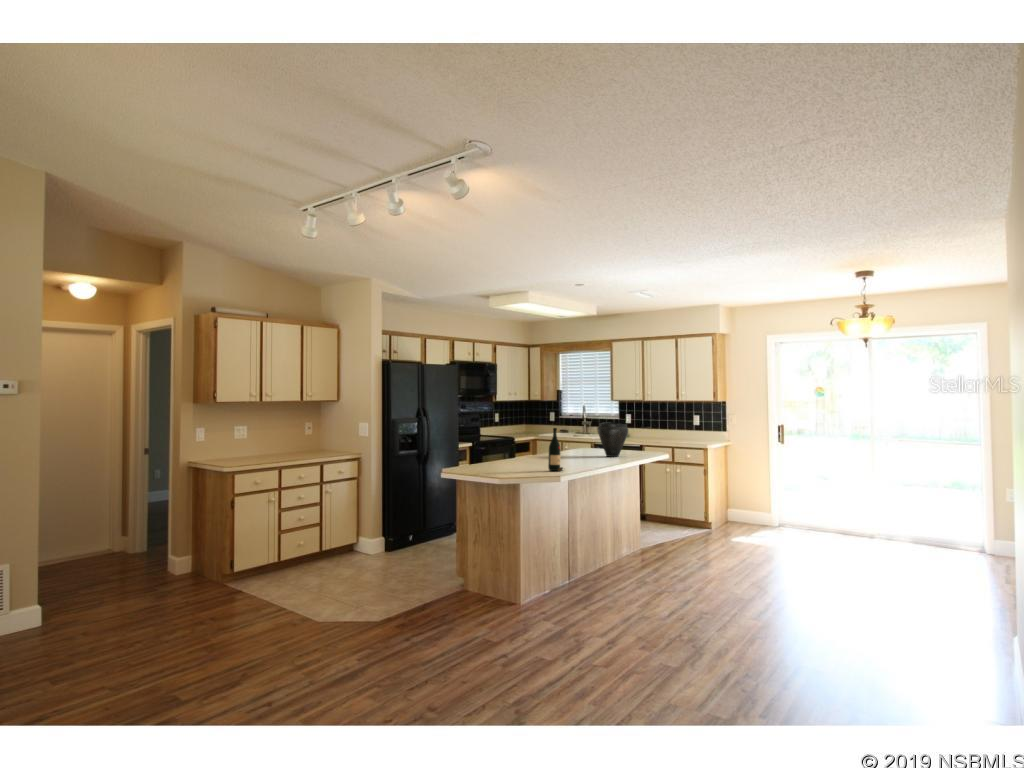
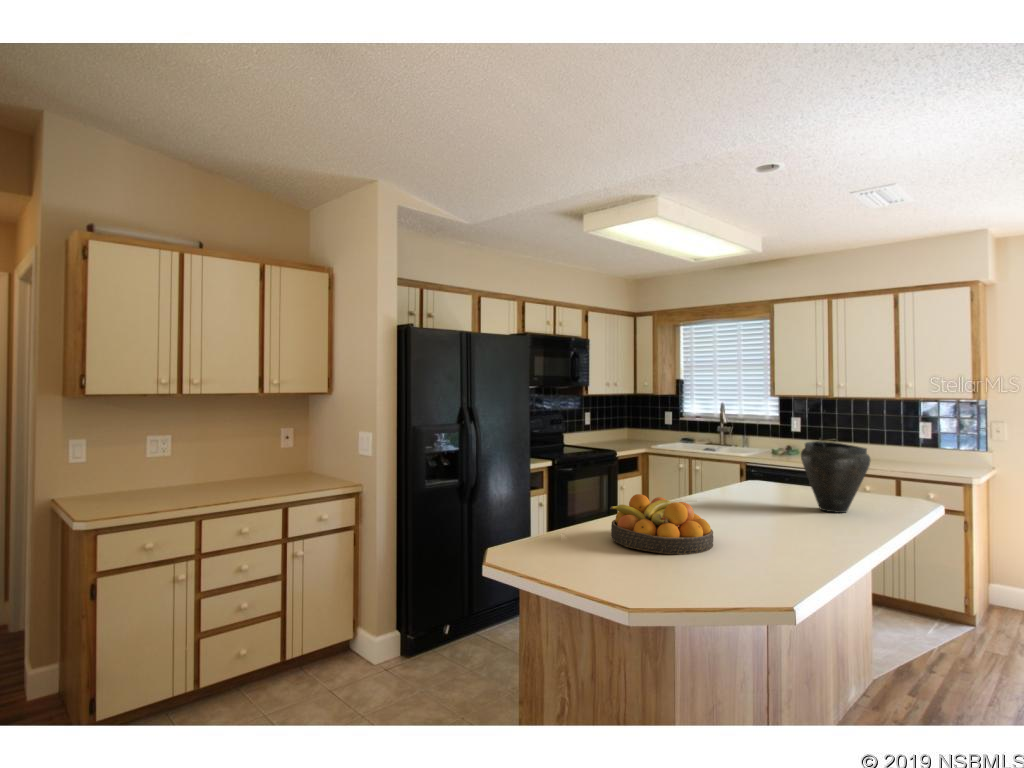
wine bottle: present [548,428,563,471] -> none [750,471,793,587]
fruit bowl: none [497,445,543,468] -> present [610,494,713,555]

